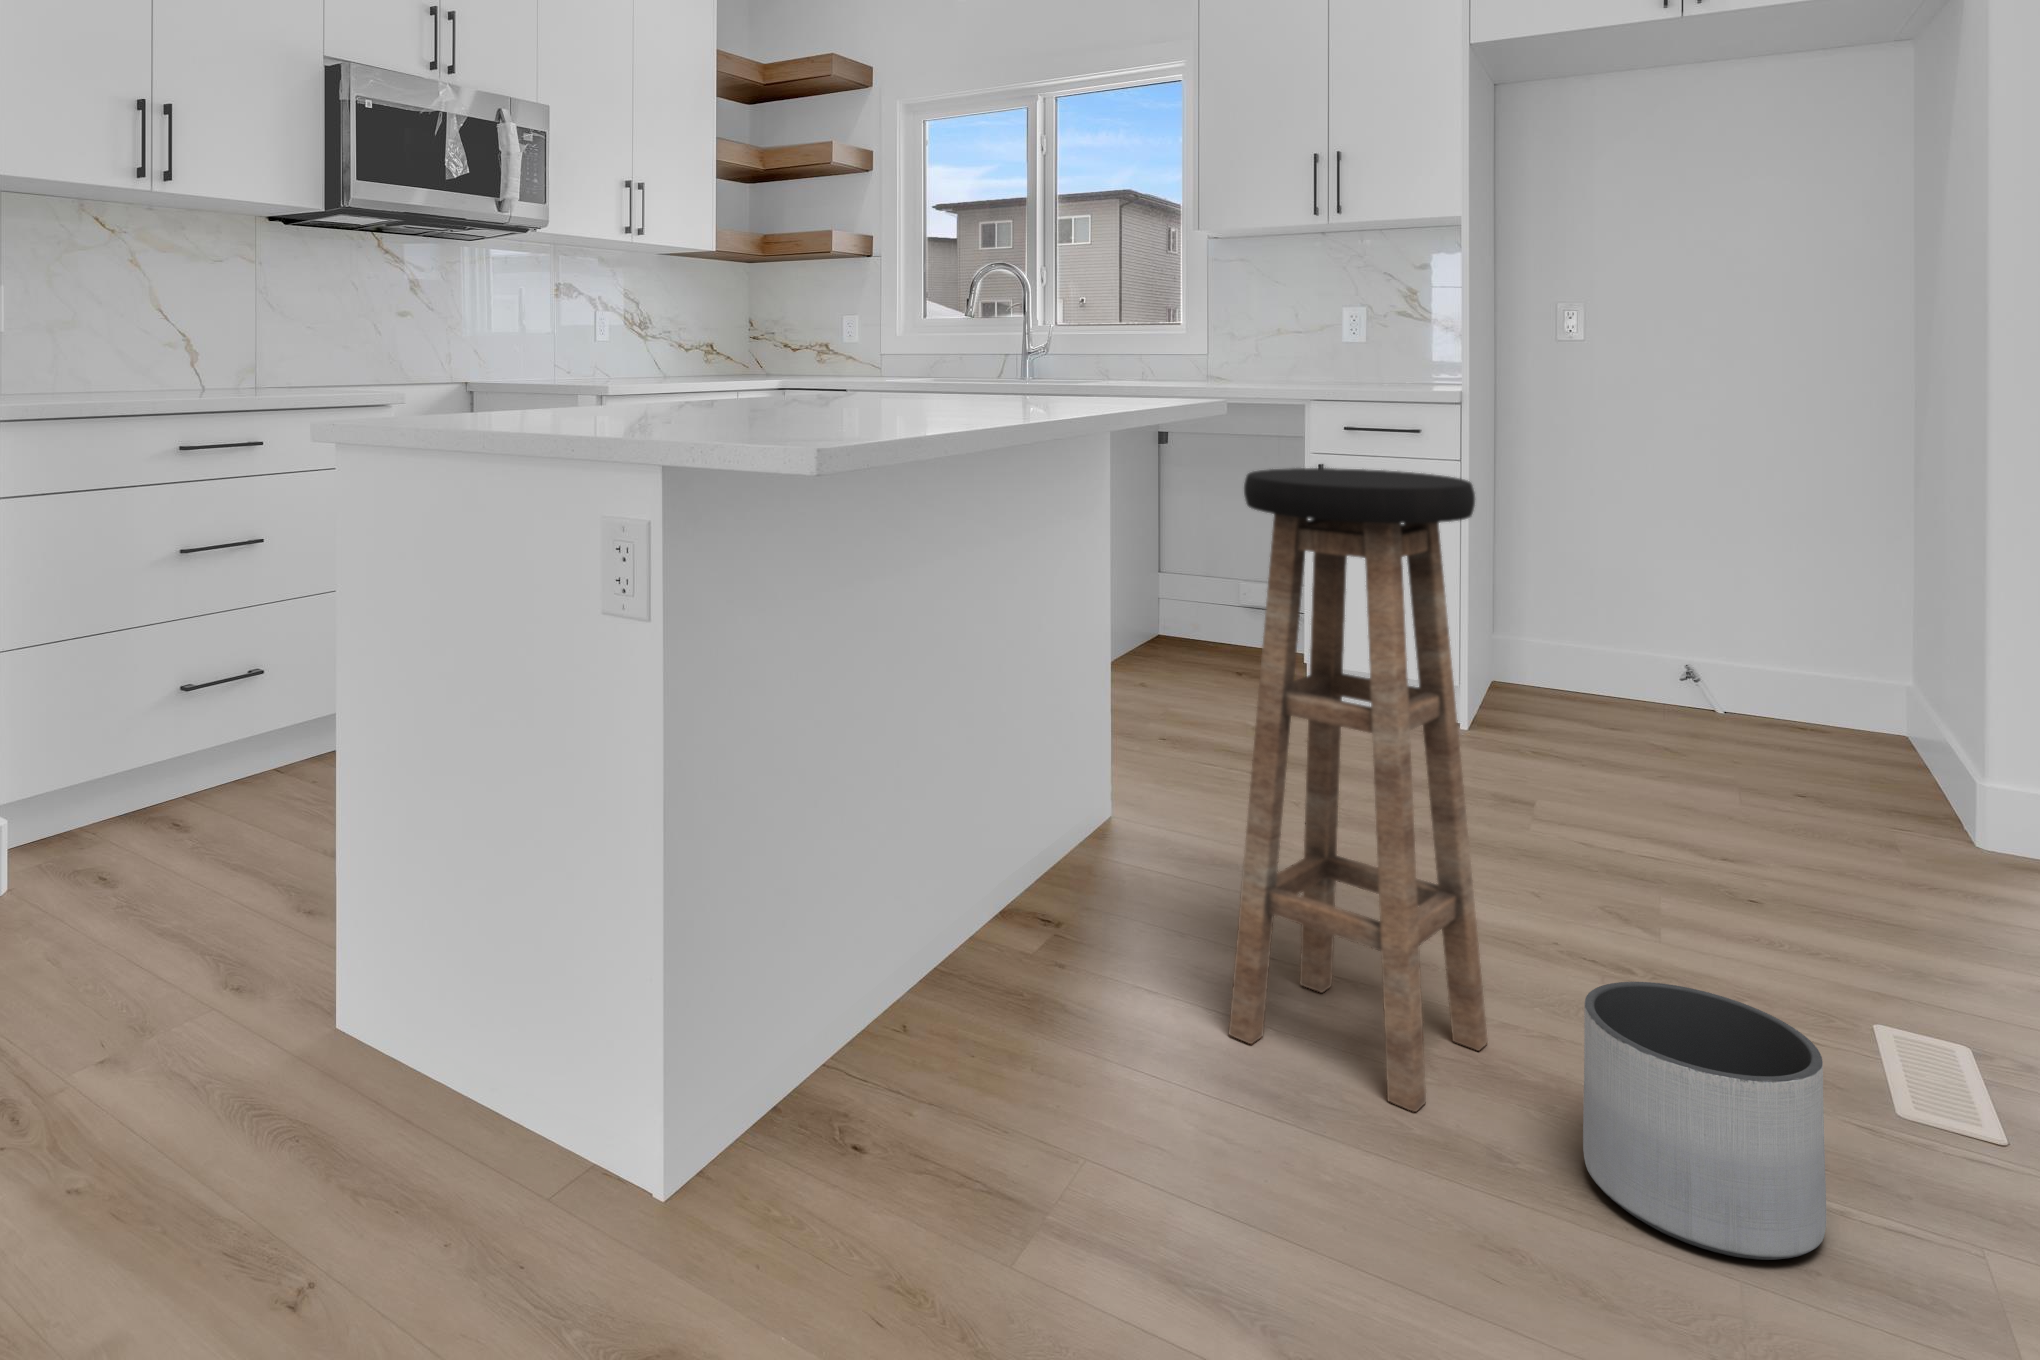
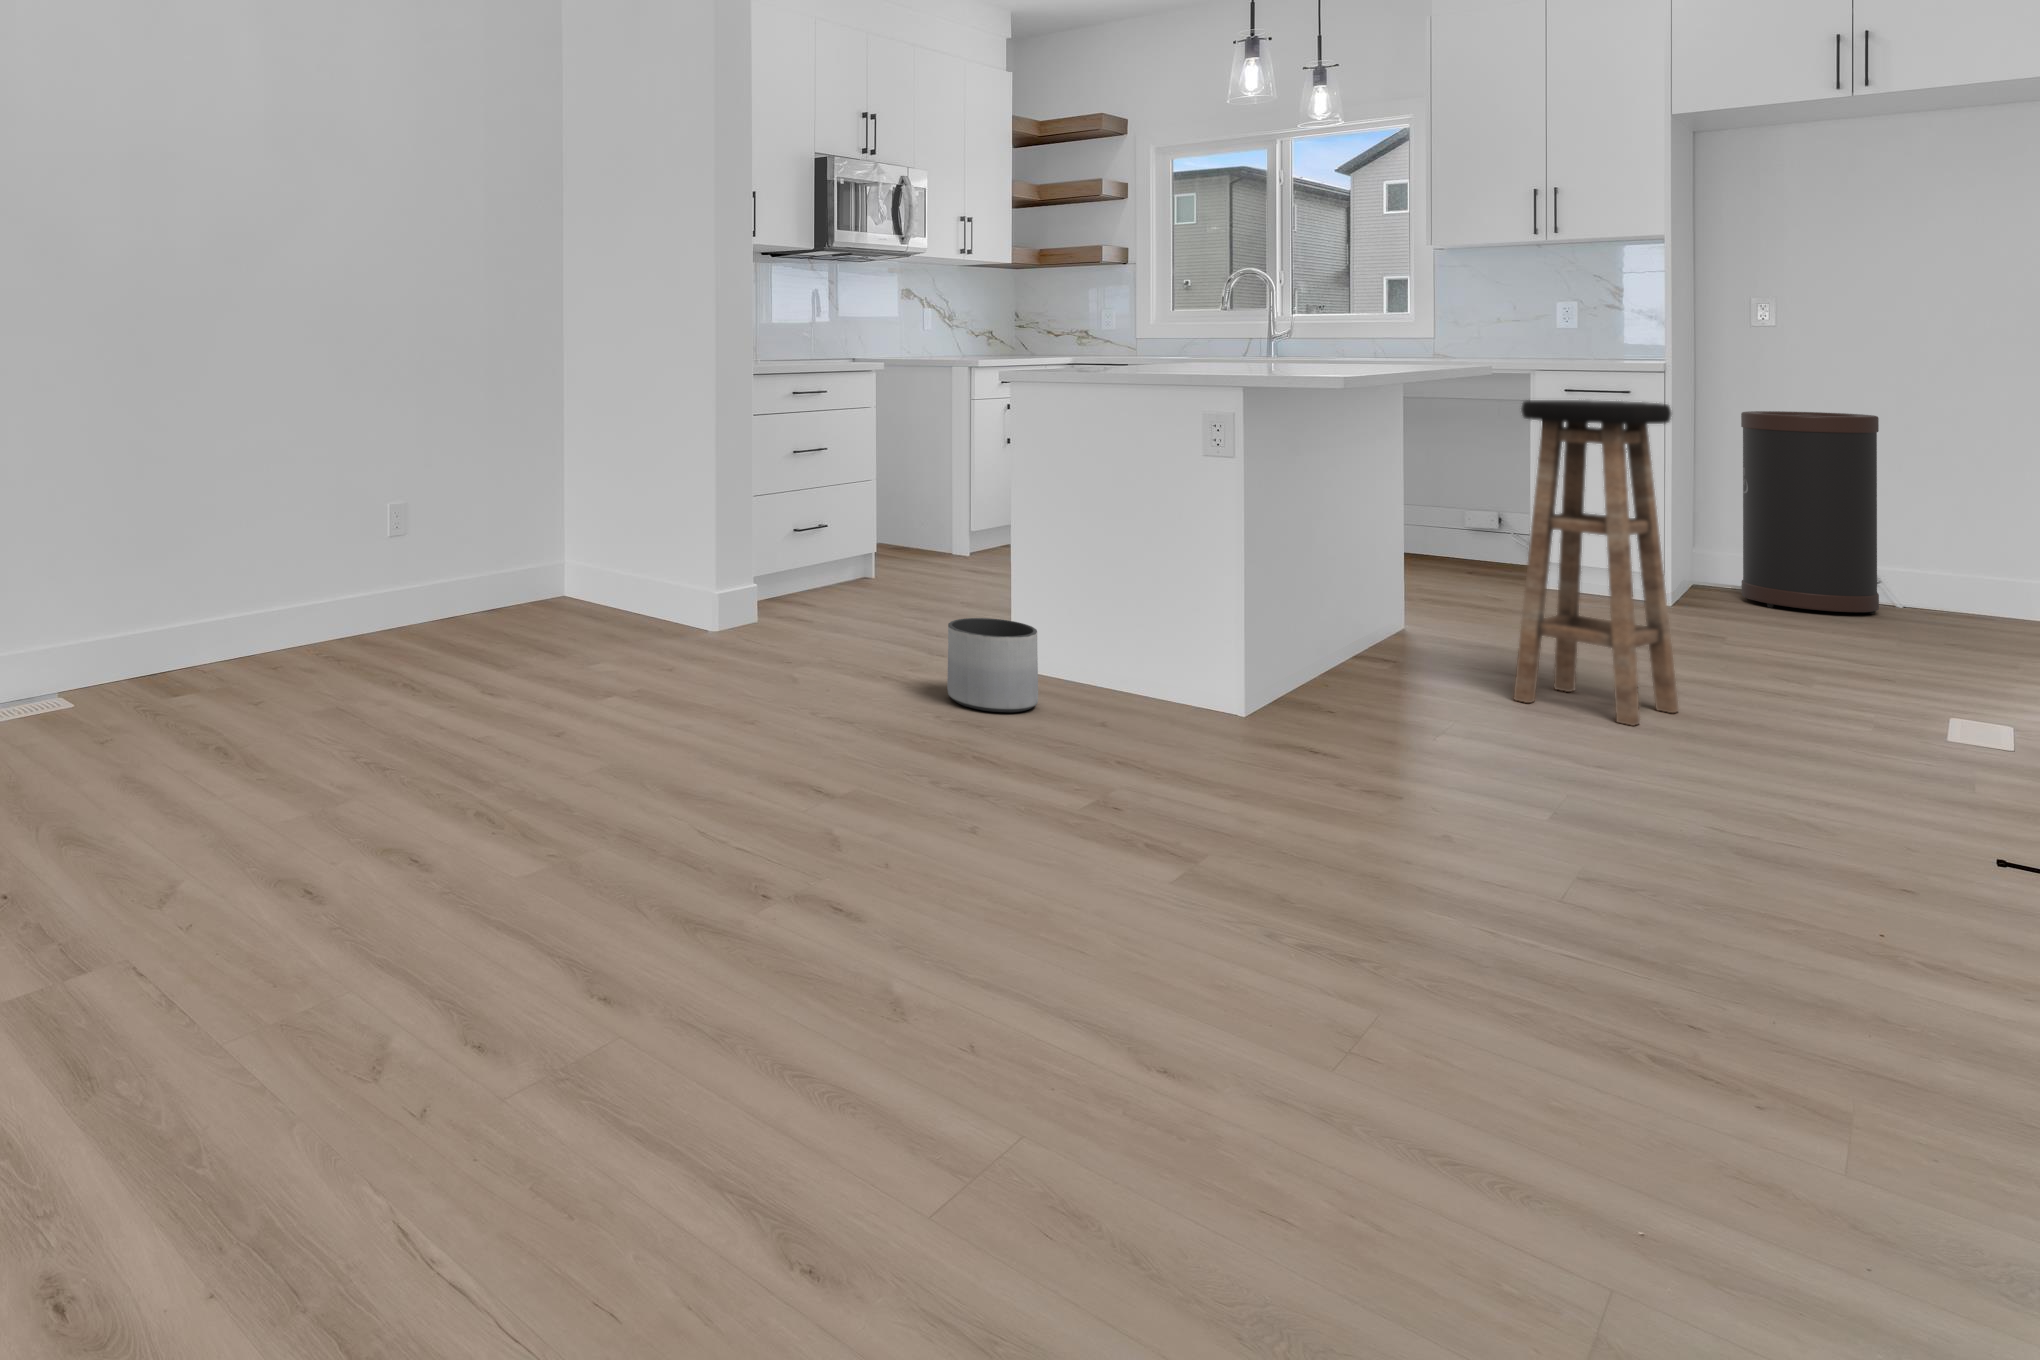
trash can: none [1551,453,1707,729] -> present [1741,411,1879,614]
planter: present [1583,982,1826,1260] -> present [947,618,1038,712]

